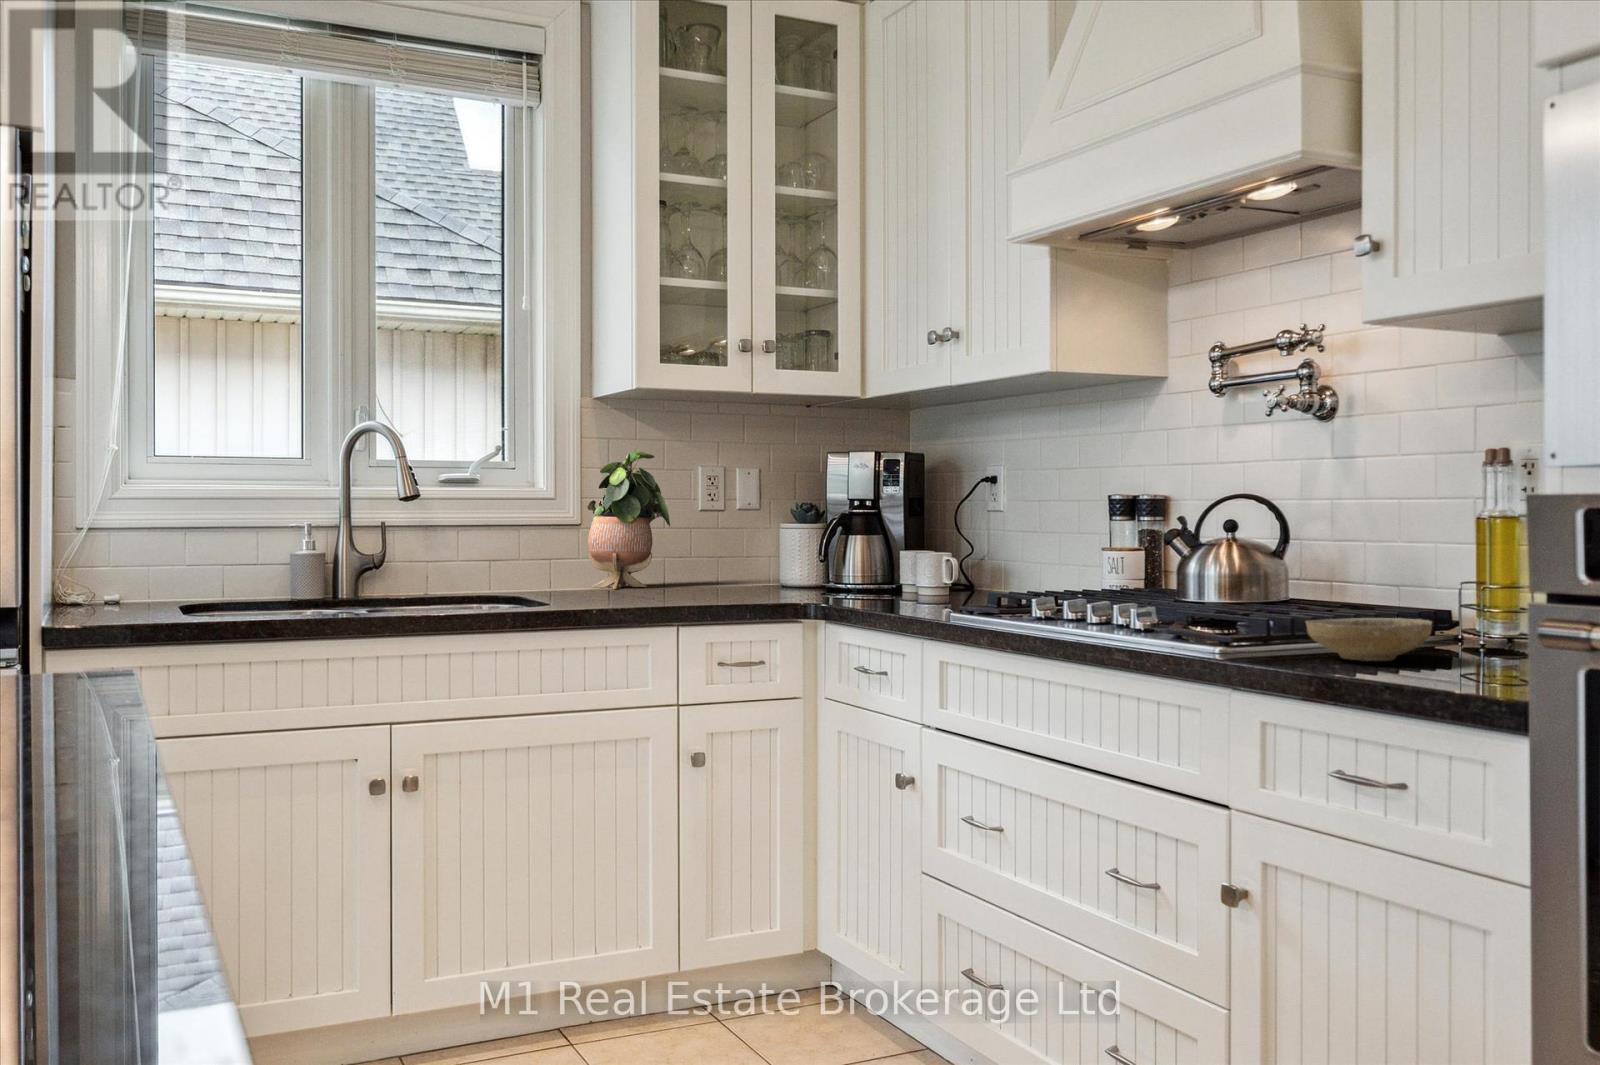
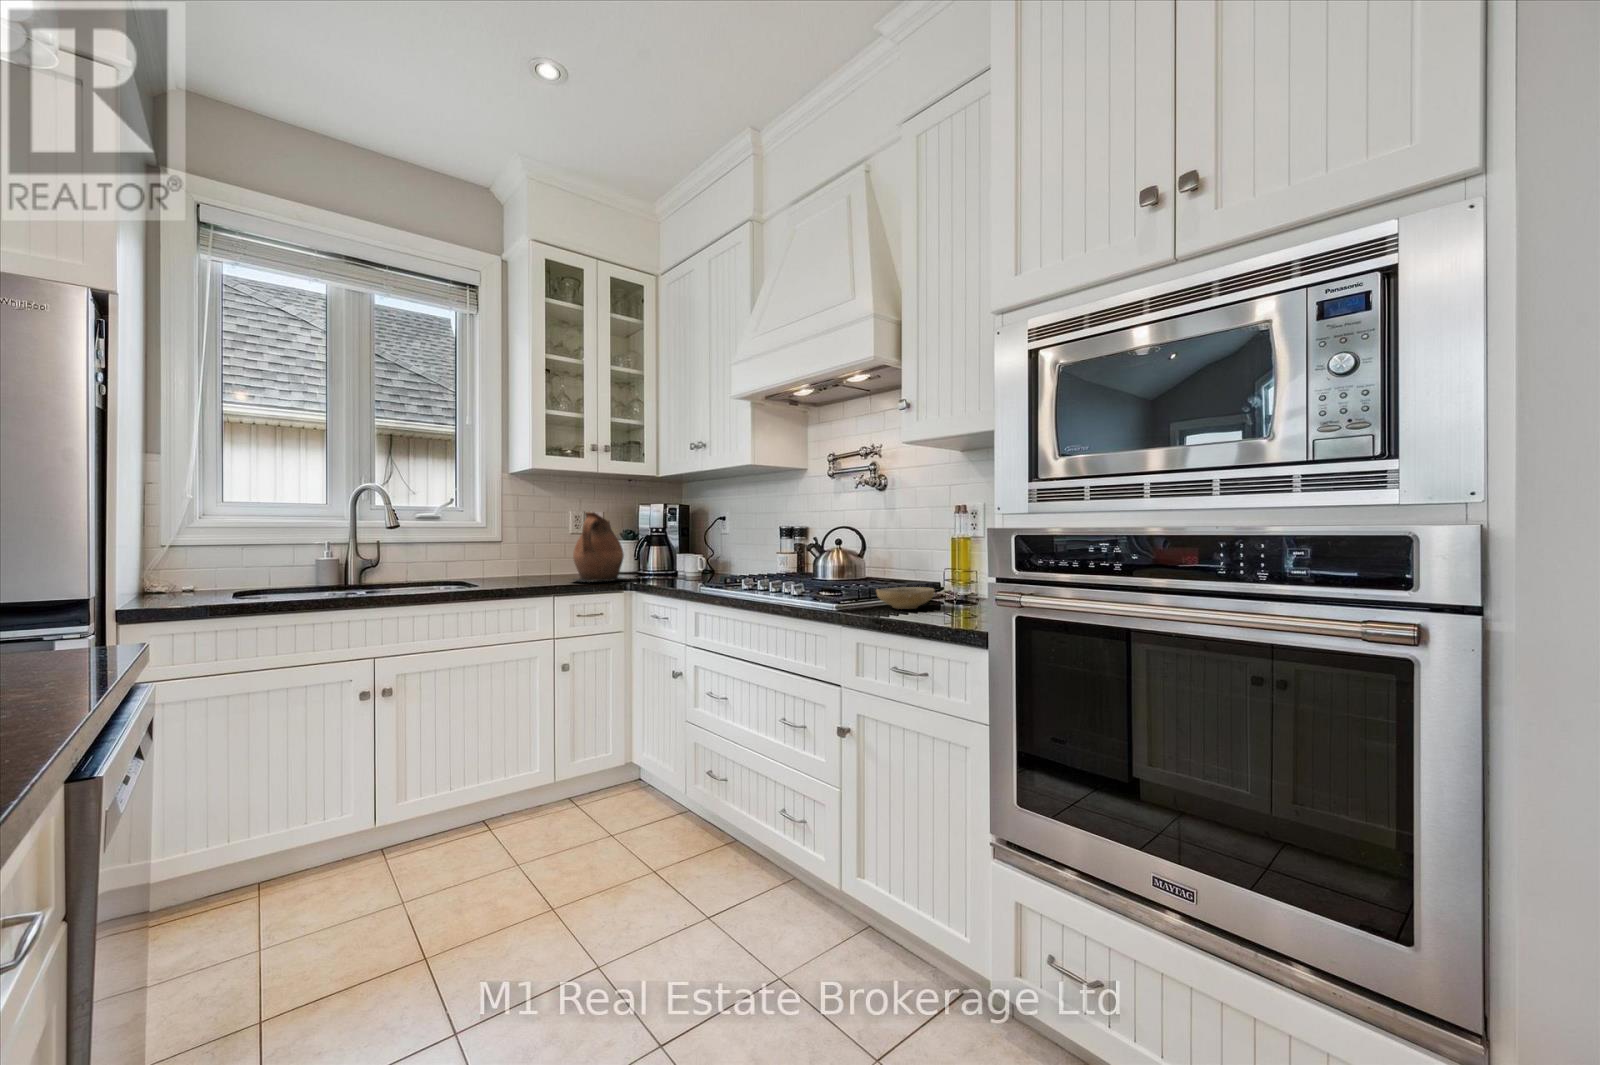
potted plant: present [587,450,670,588] -> none [505,501,552,576]
ceramic pitcher: none [698,469,819,600] -> present [573,512,631,582]

